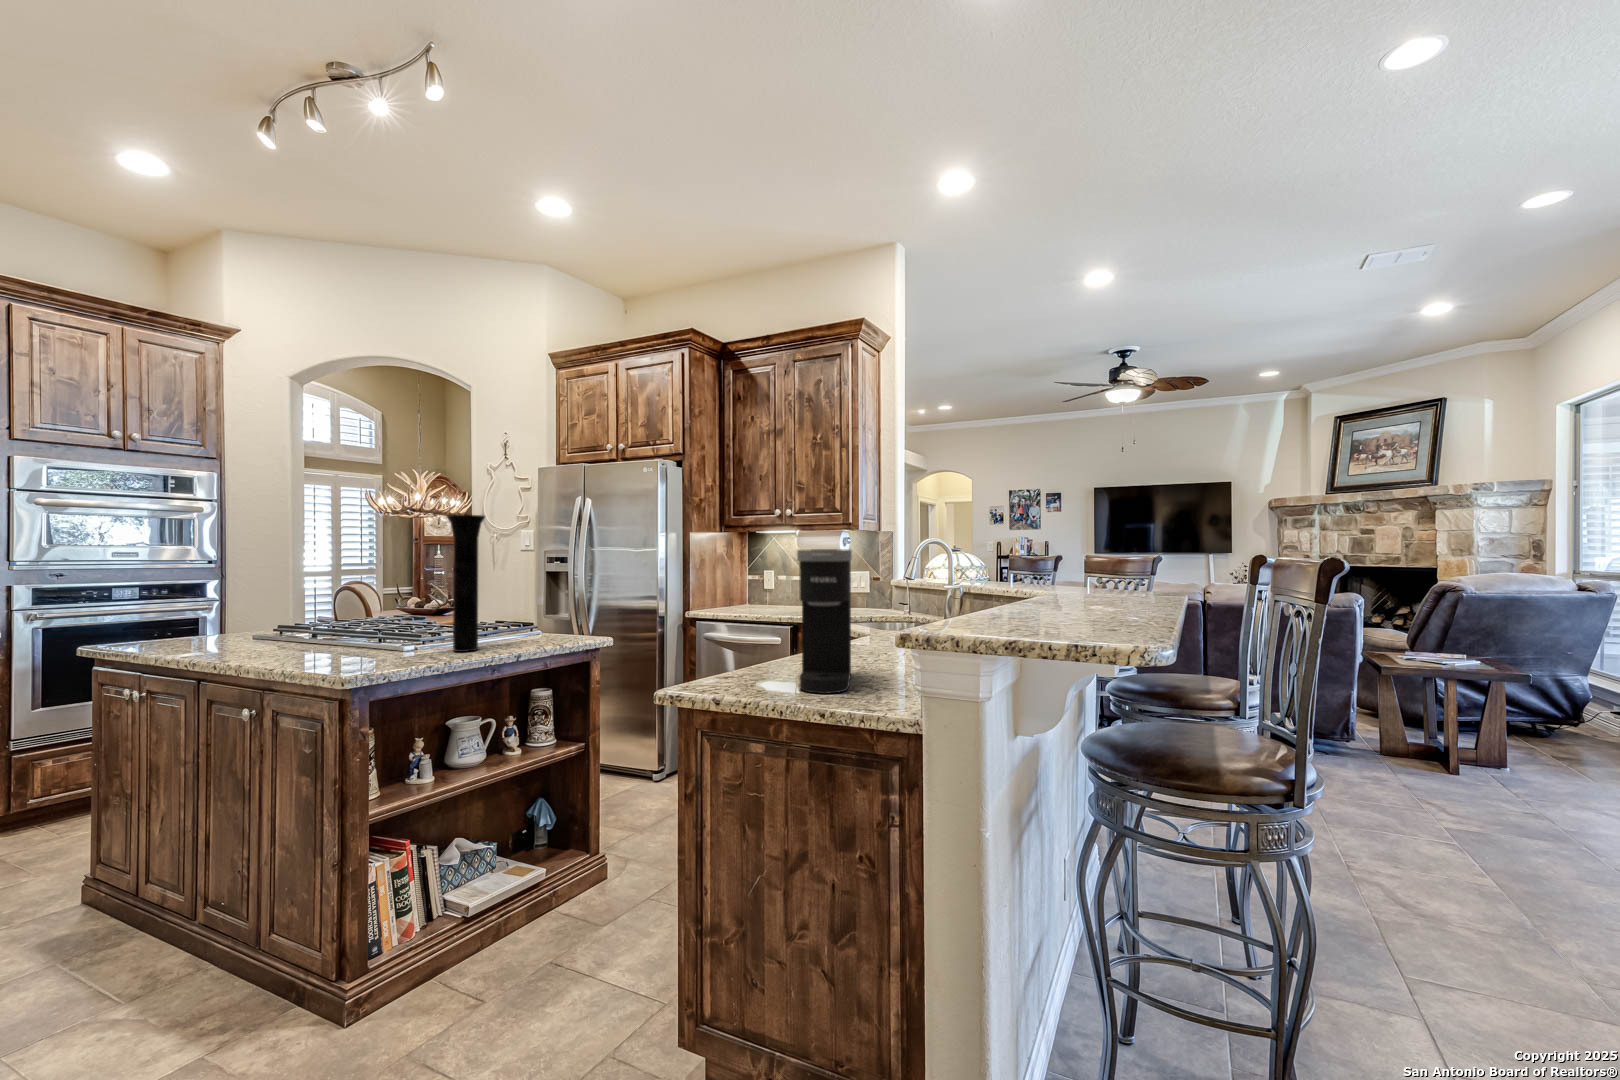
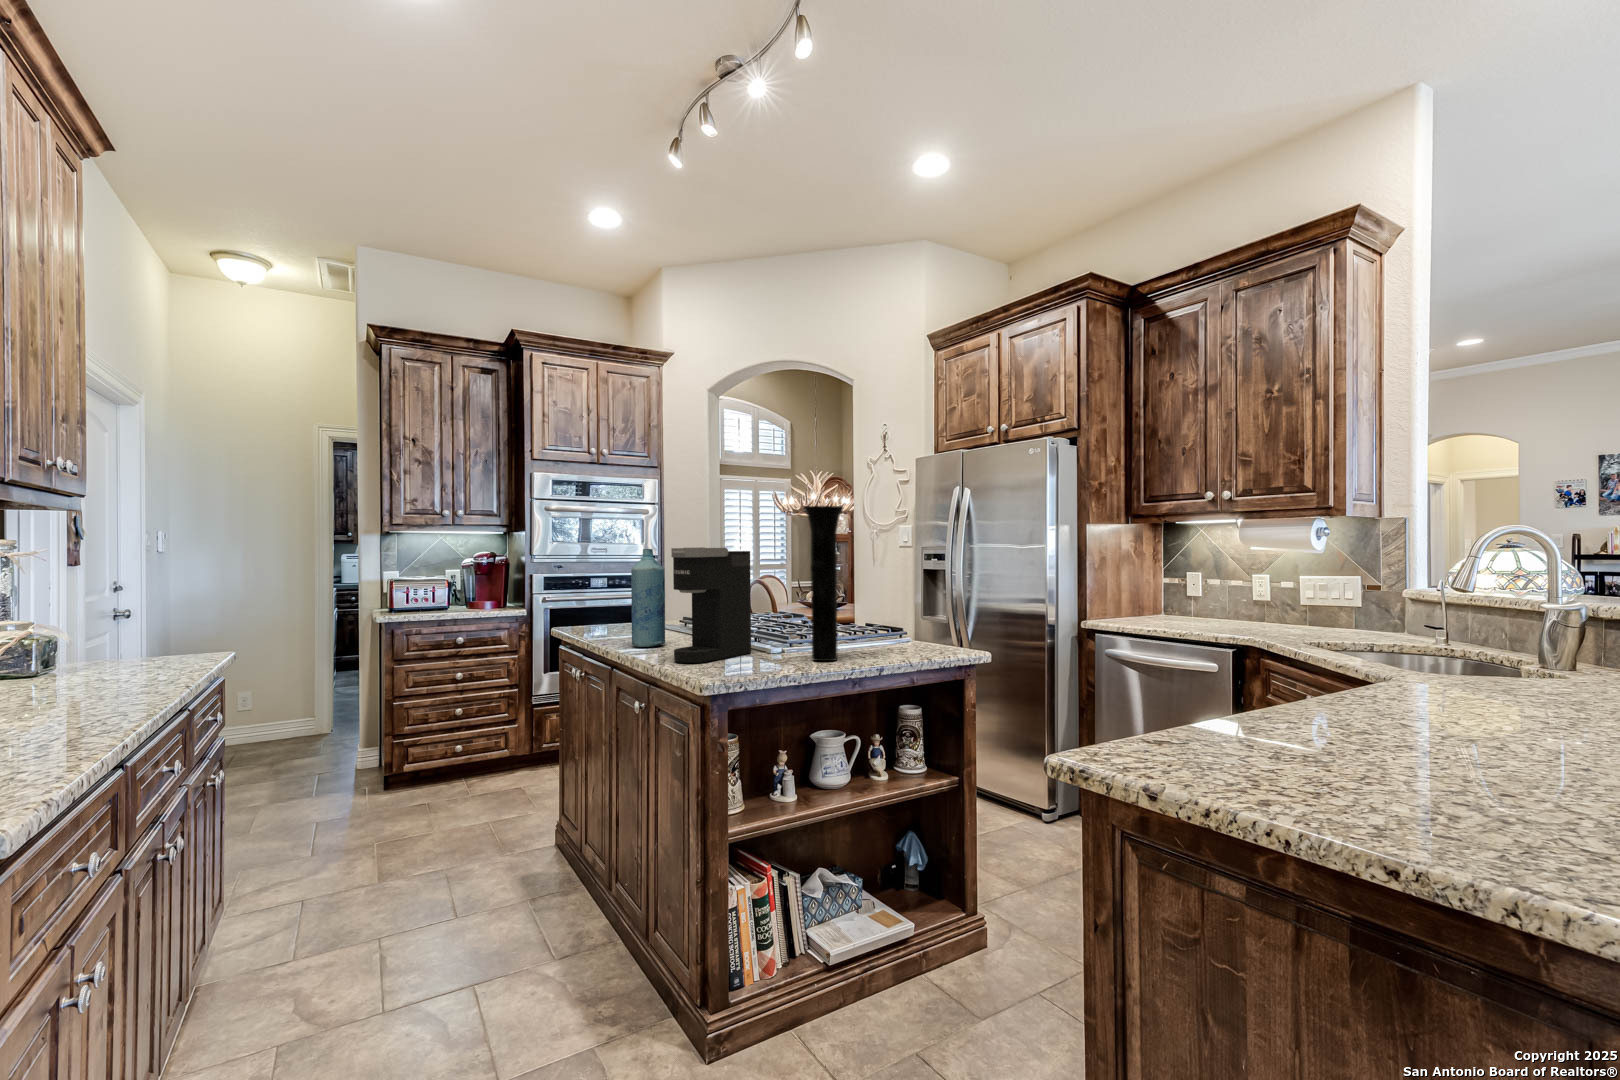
coffee maker: present [797,549,852,694] -> present [671,547,751,663]
bottle: none [238,552,280,653] -> present [631,549,665,647]

